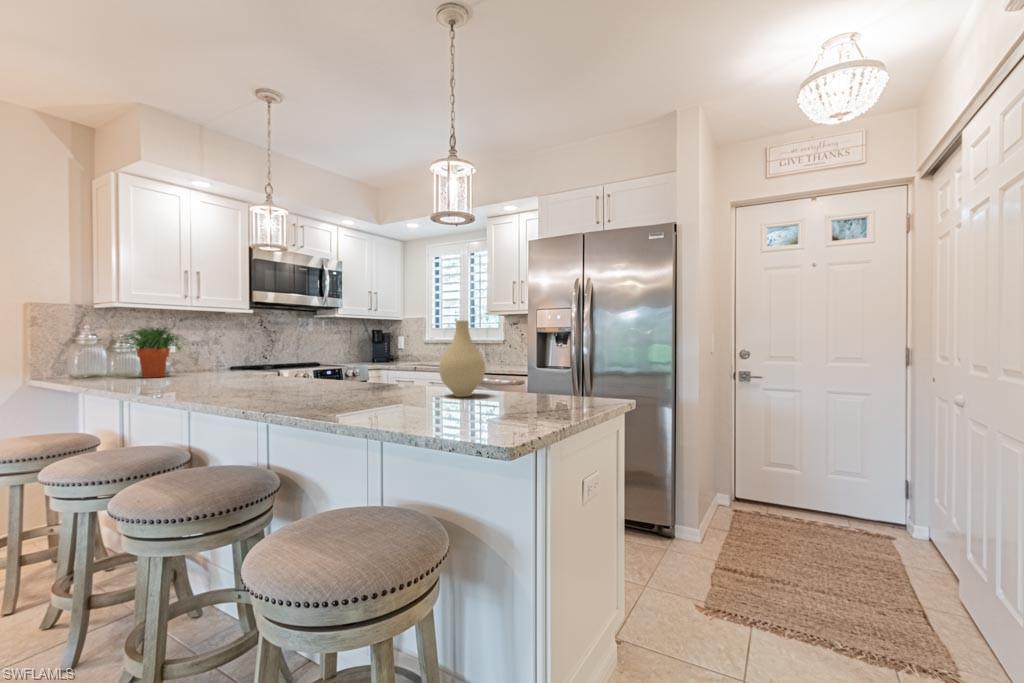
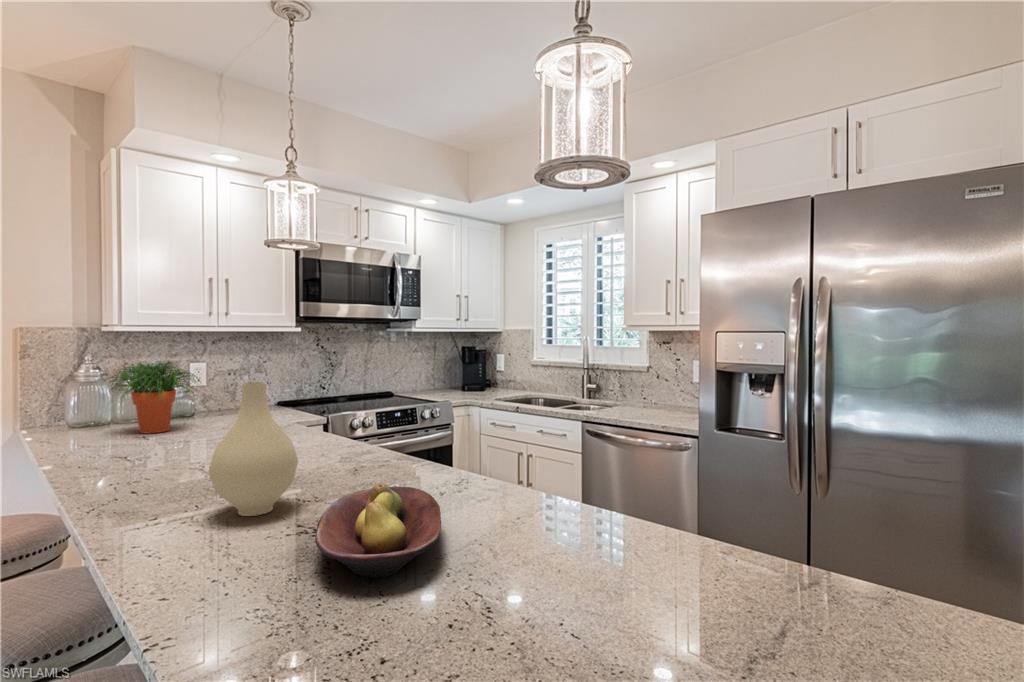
vase: present [439,321,486,397] -> present [209,382,298,516]
fruit bowl: none [325,368,388,399] -> present [315,483,441,578]

